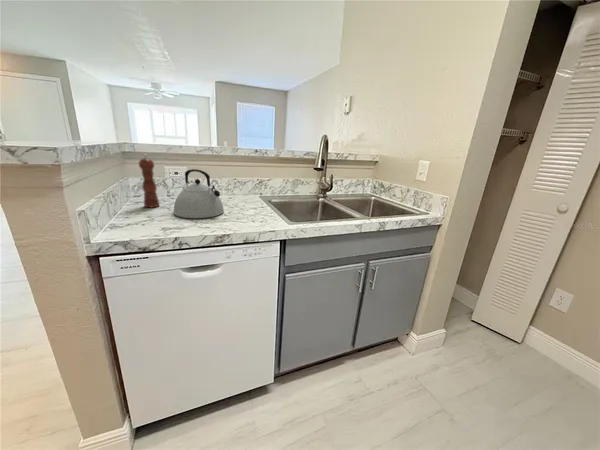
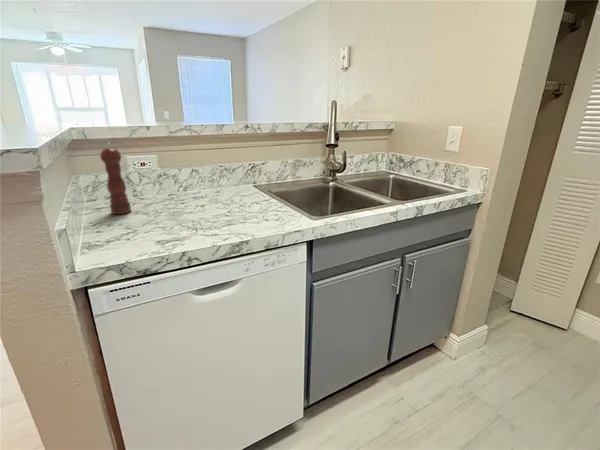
kettle: present [174,169,224,218] -> none [157,158,222,224]

